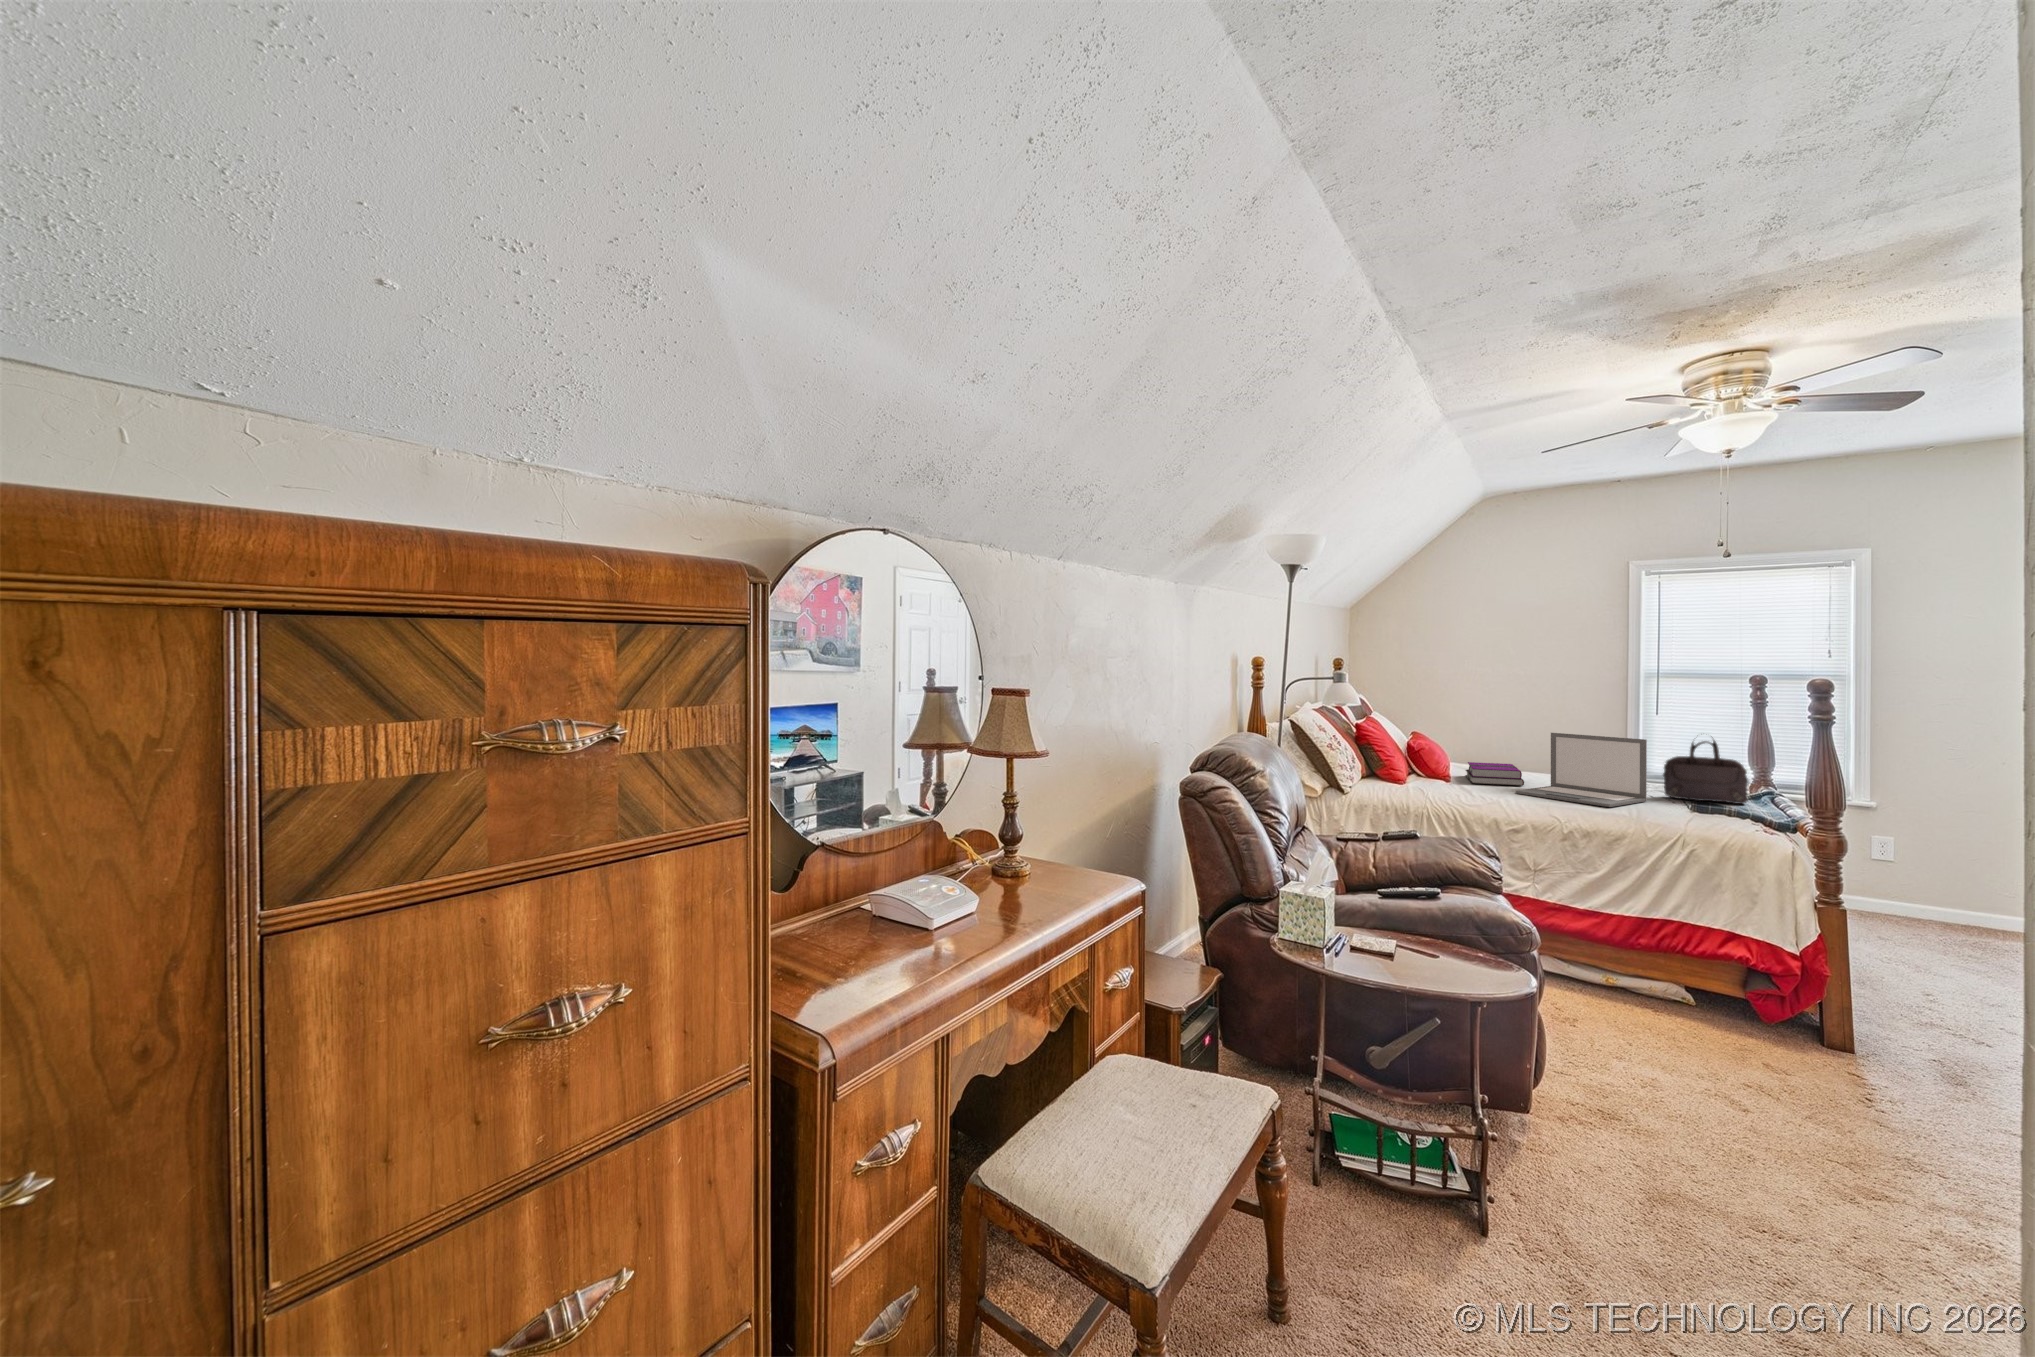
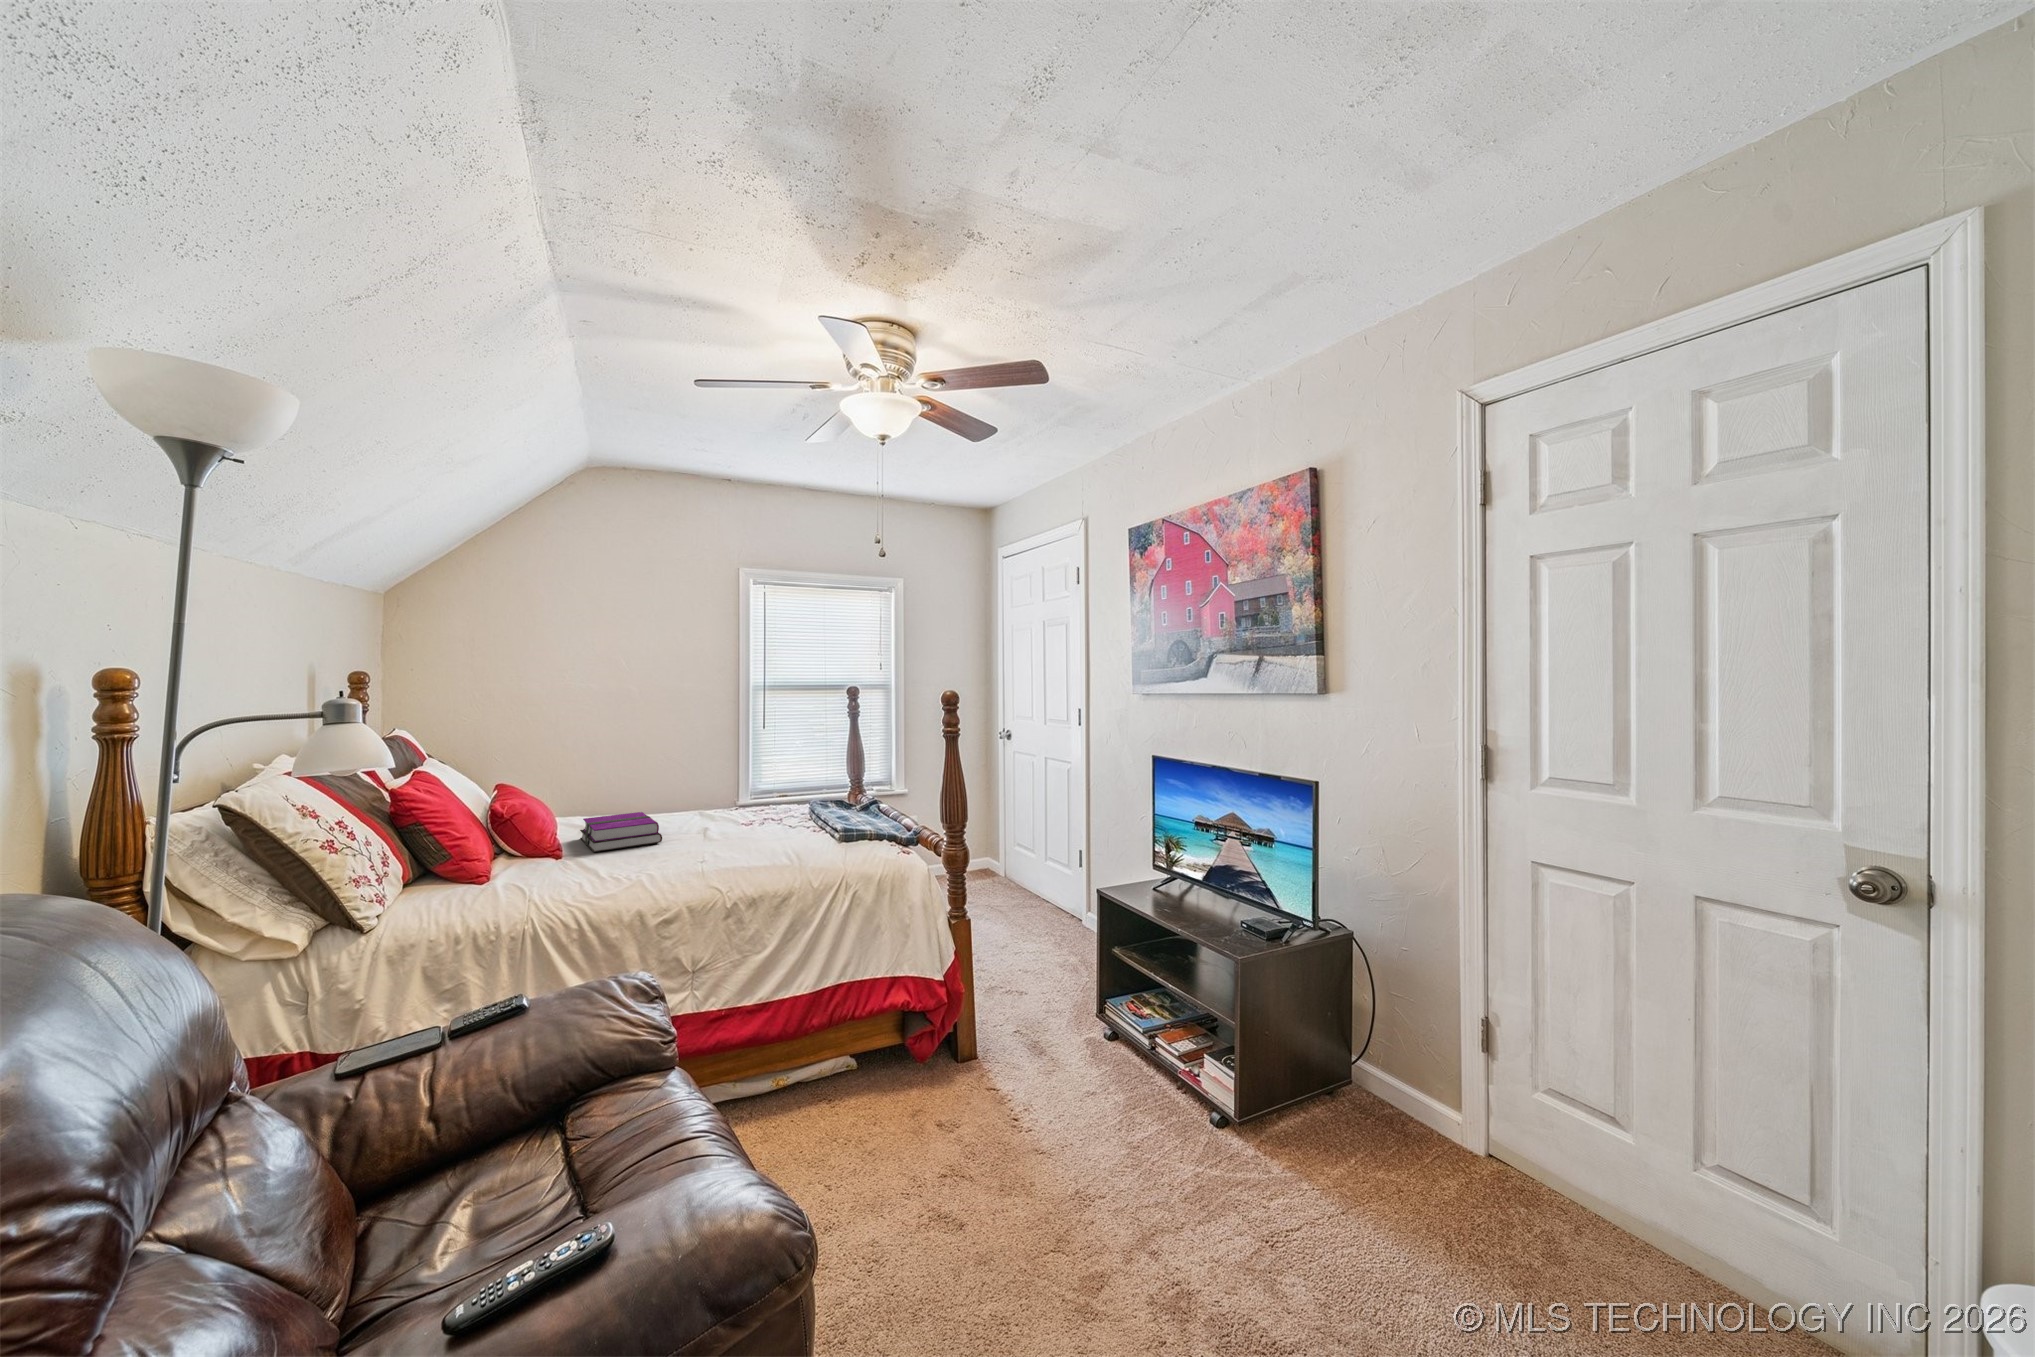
laptop: present [1515,733,1647,807] -> none [656,765,798,858]
handbag: present [1663,740,1748,804] -> none [806,752,877,828]

